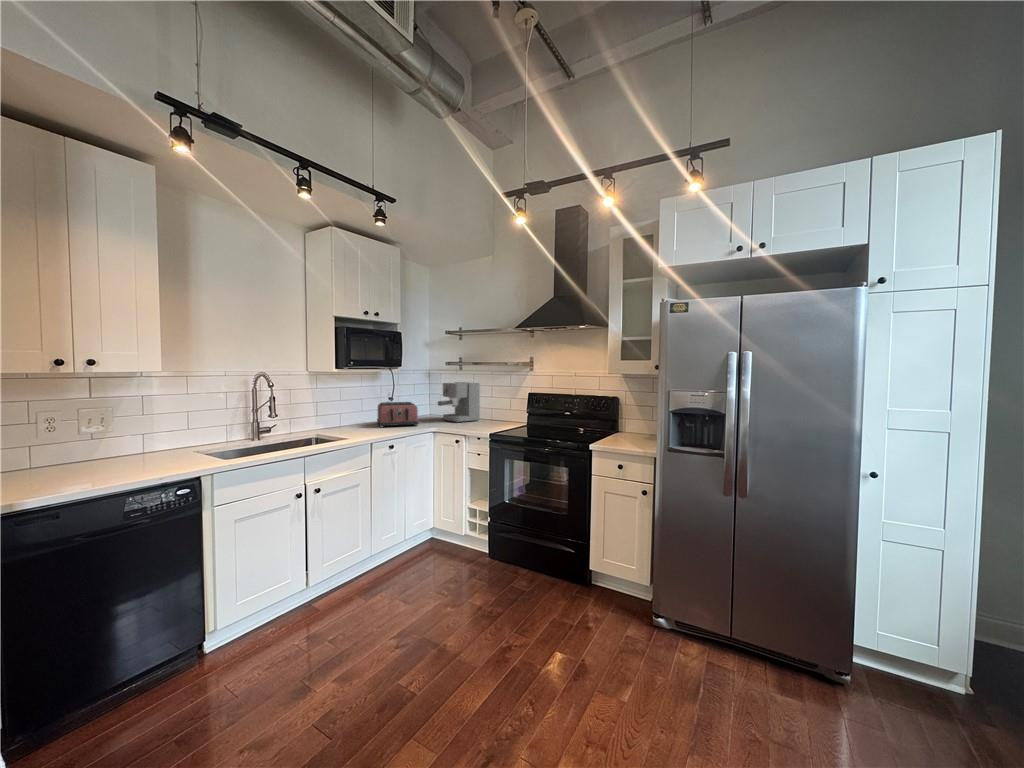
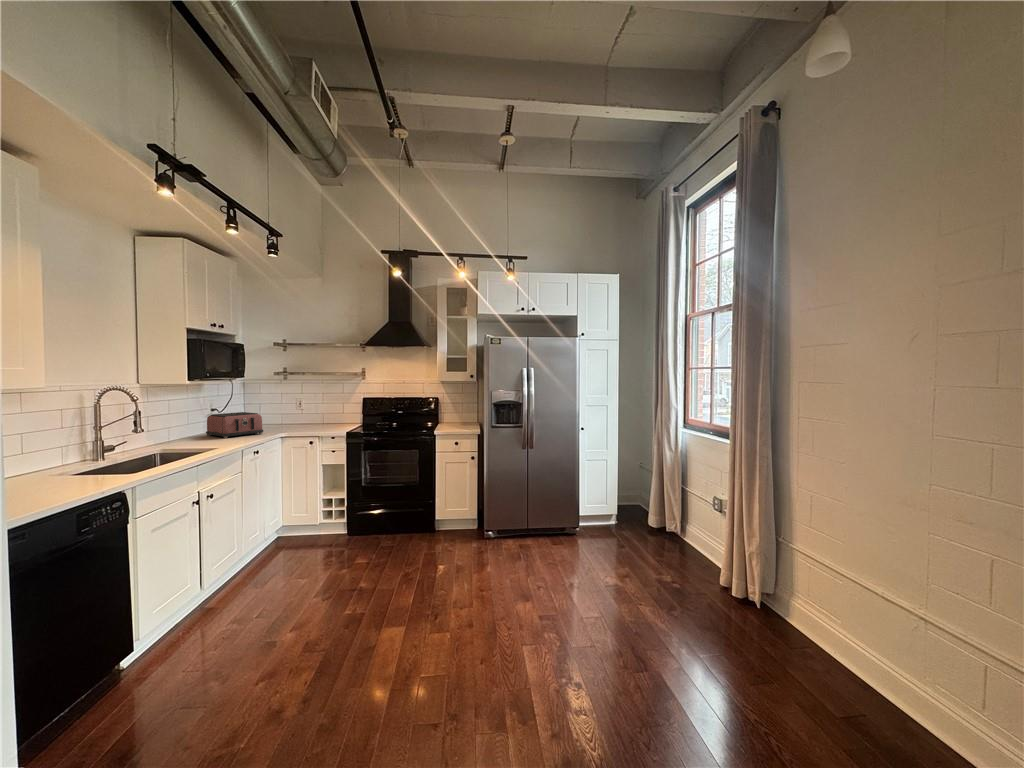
coffee maker: present [438,382,480,422] -> none [275,391,315,428]

